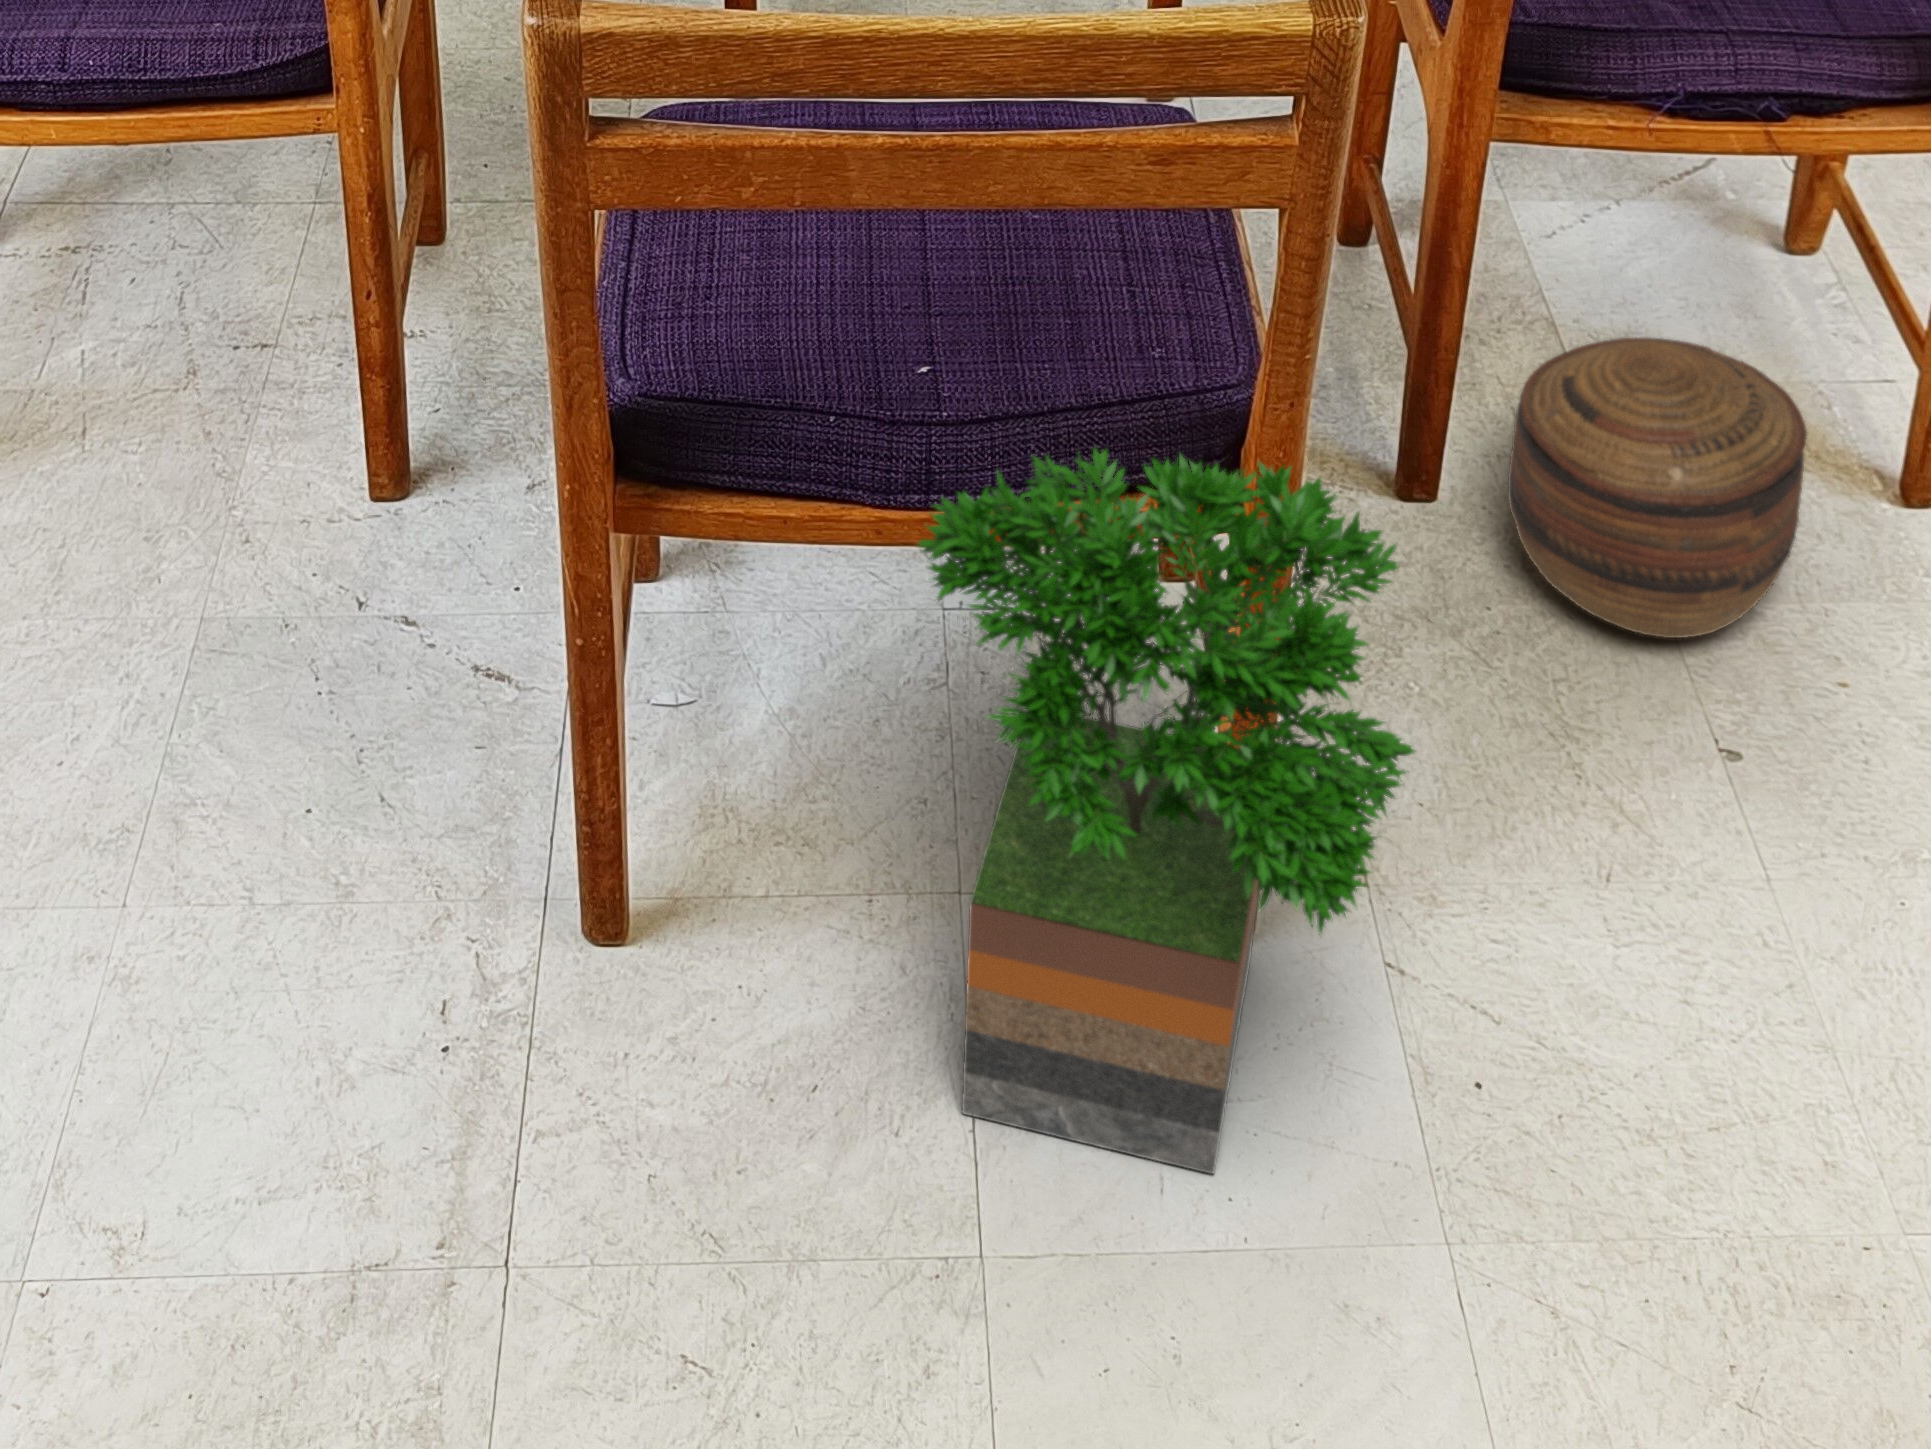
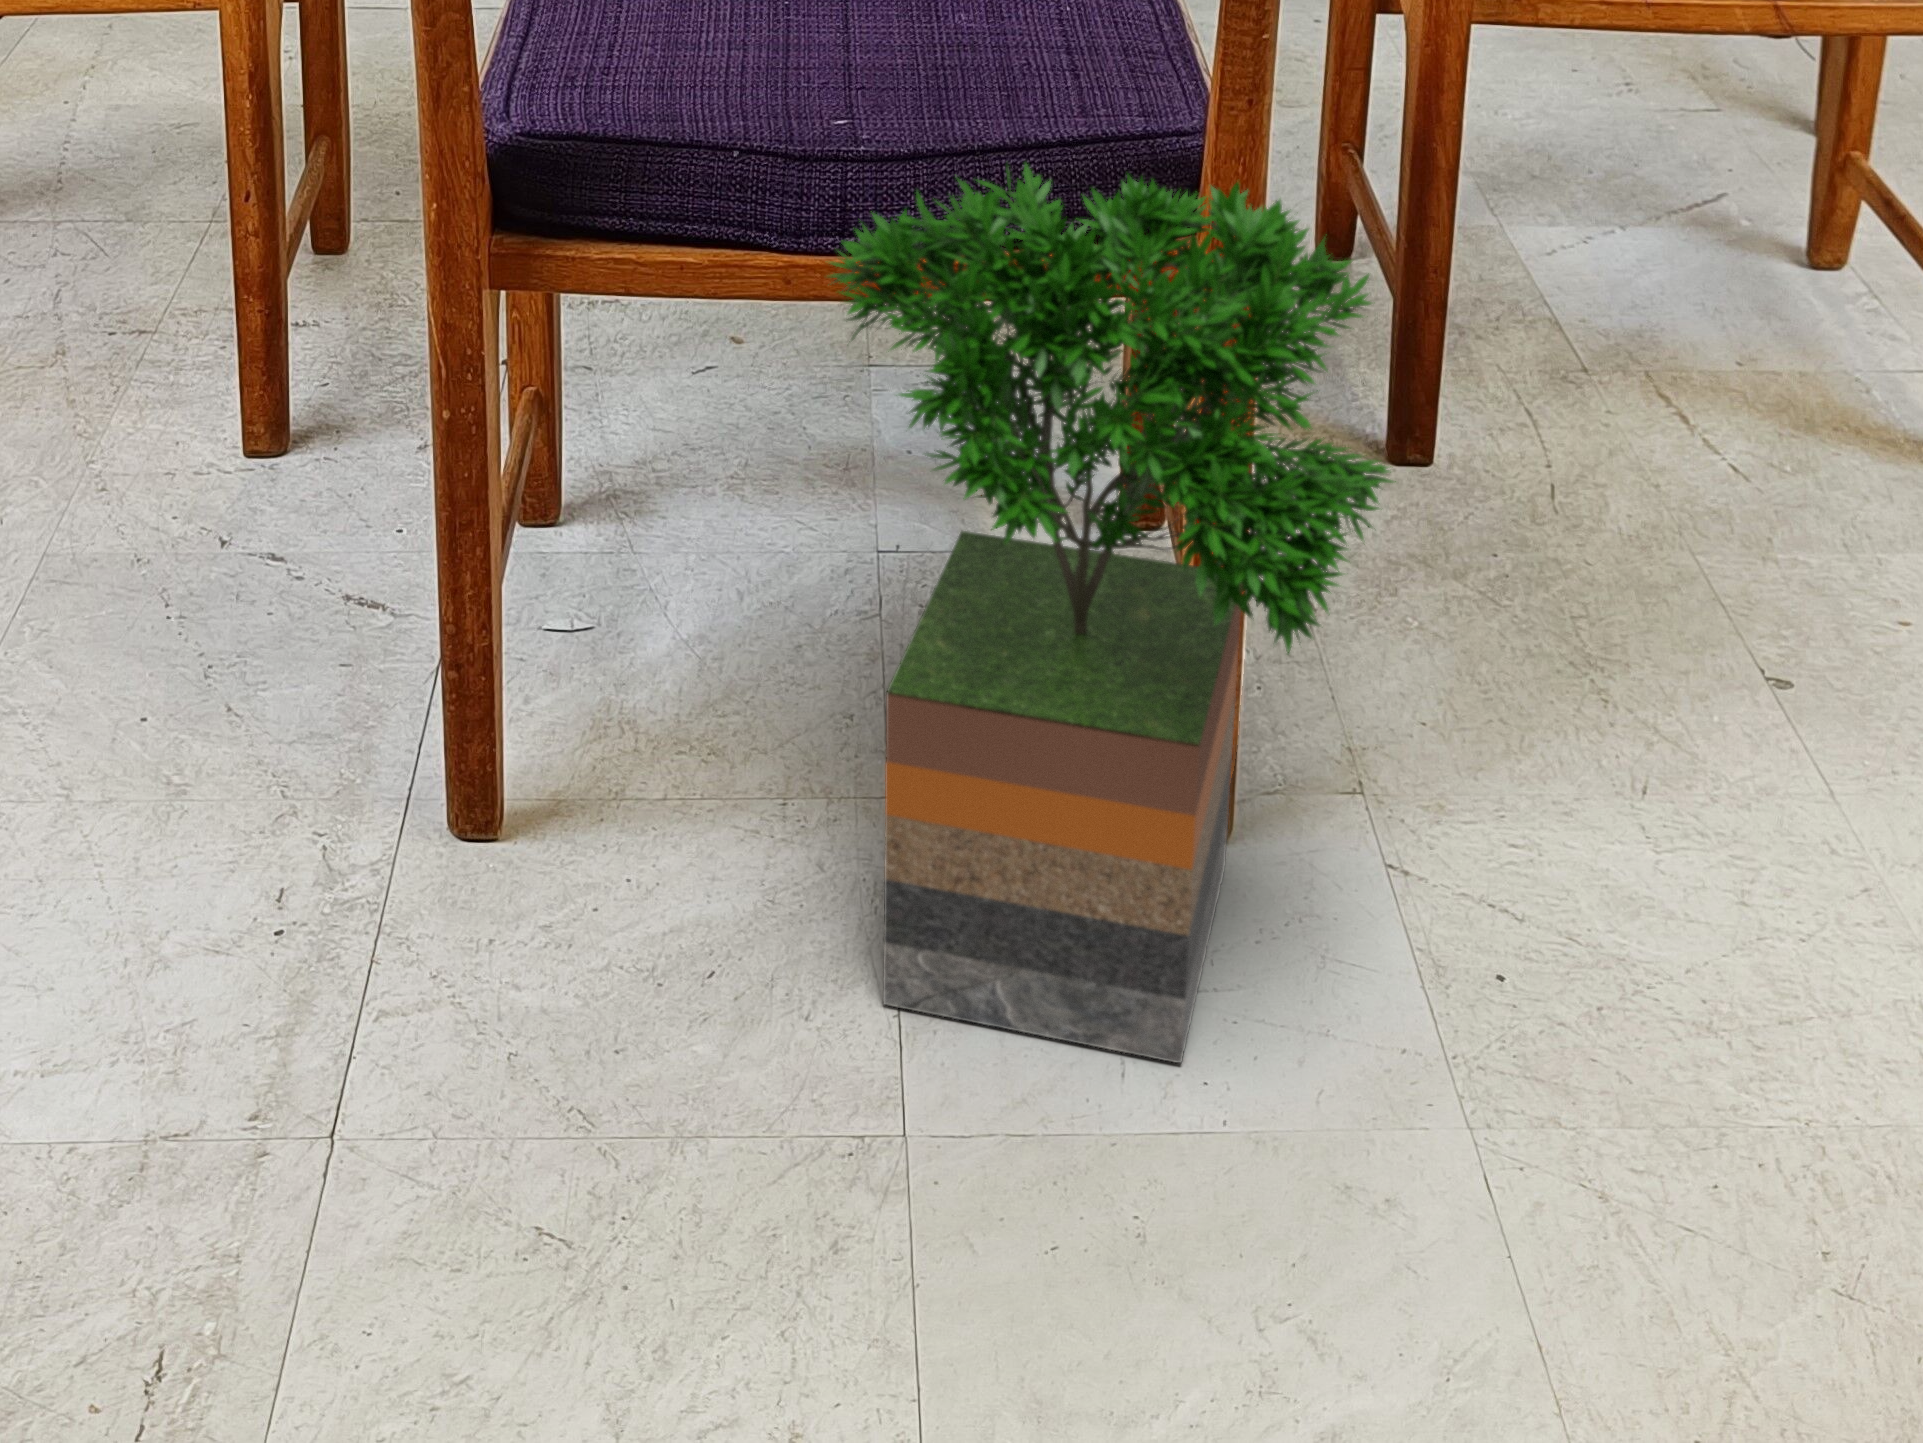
basket: present [1508,337,1807,638] -> none [1512,248,1840,572]

